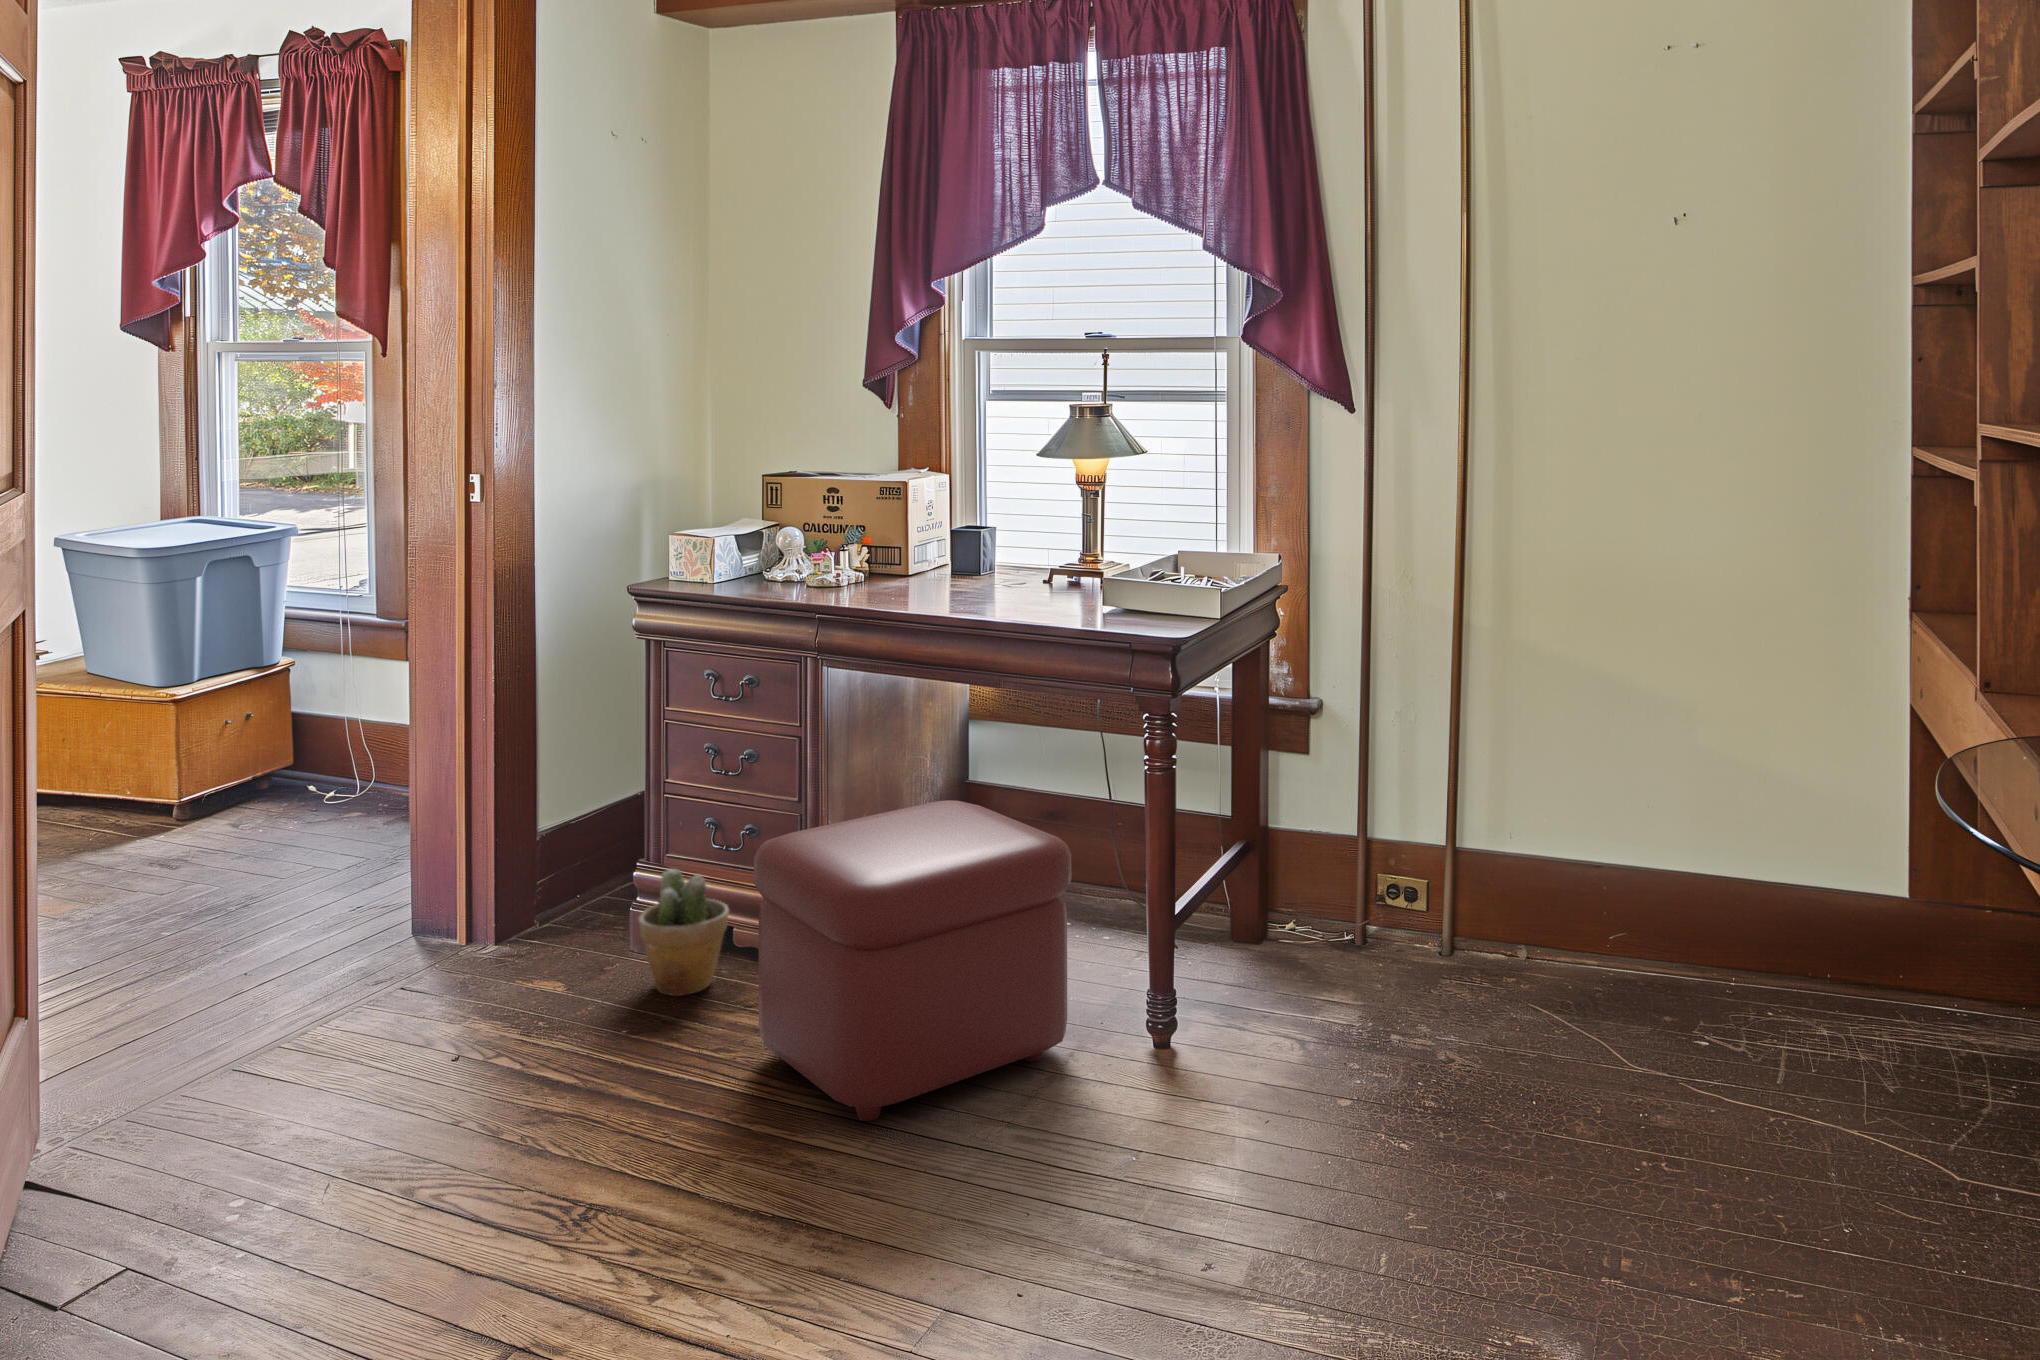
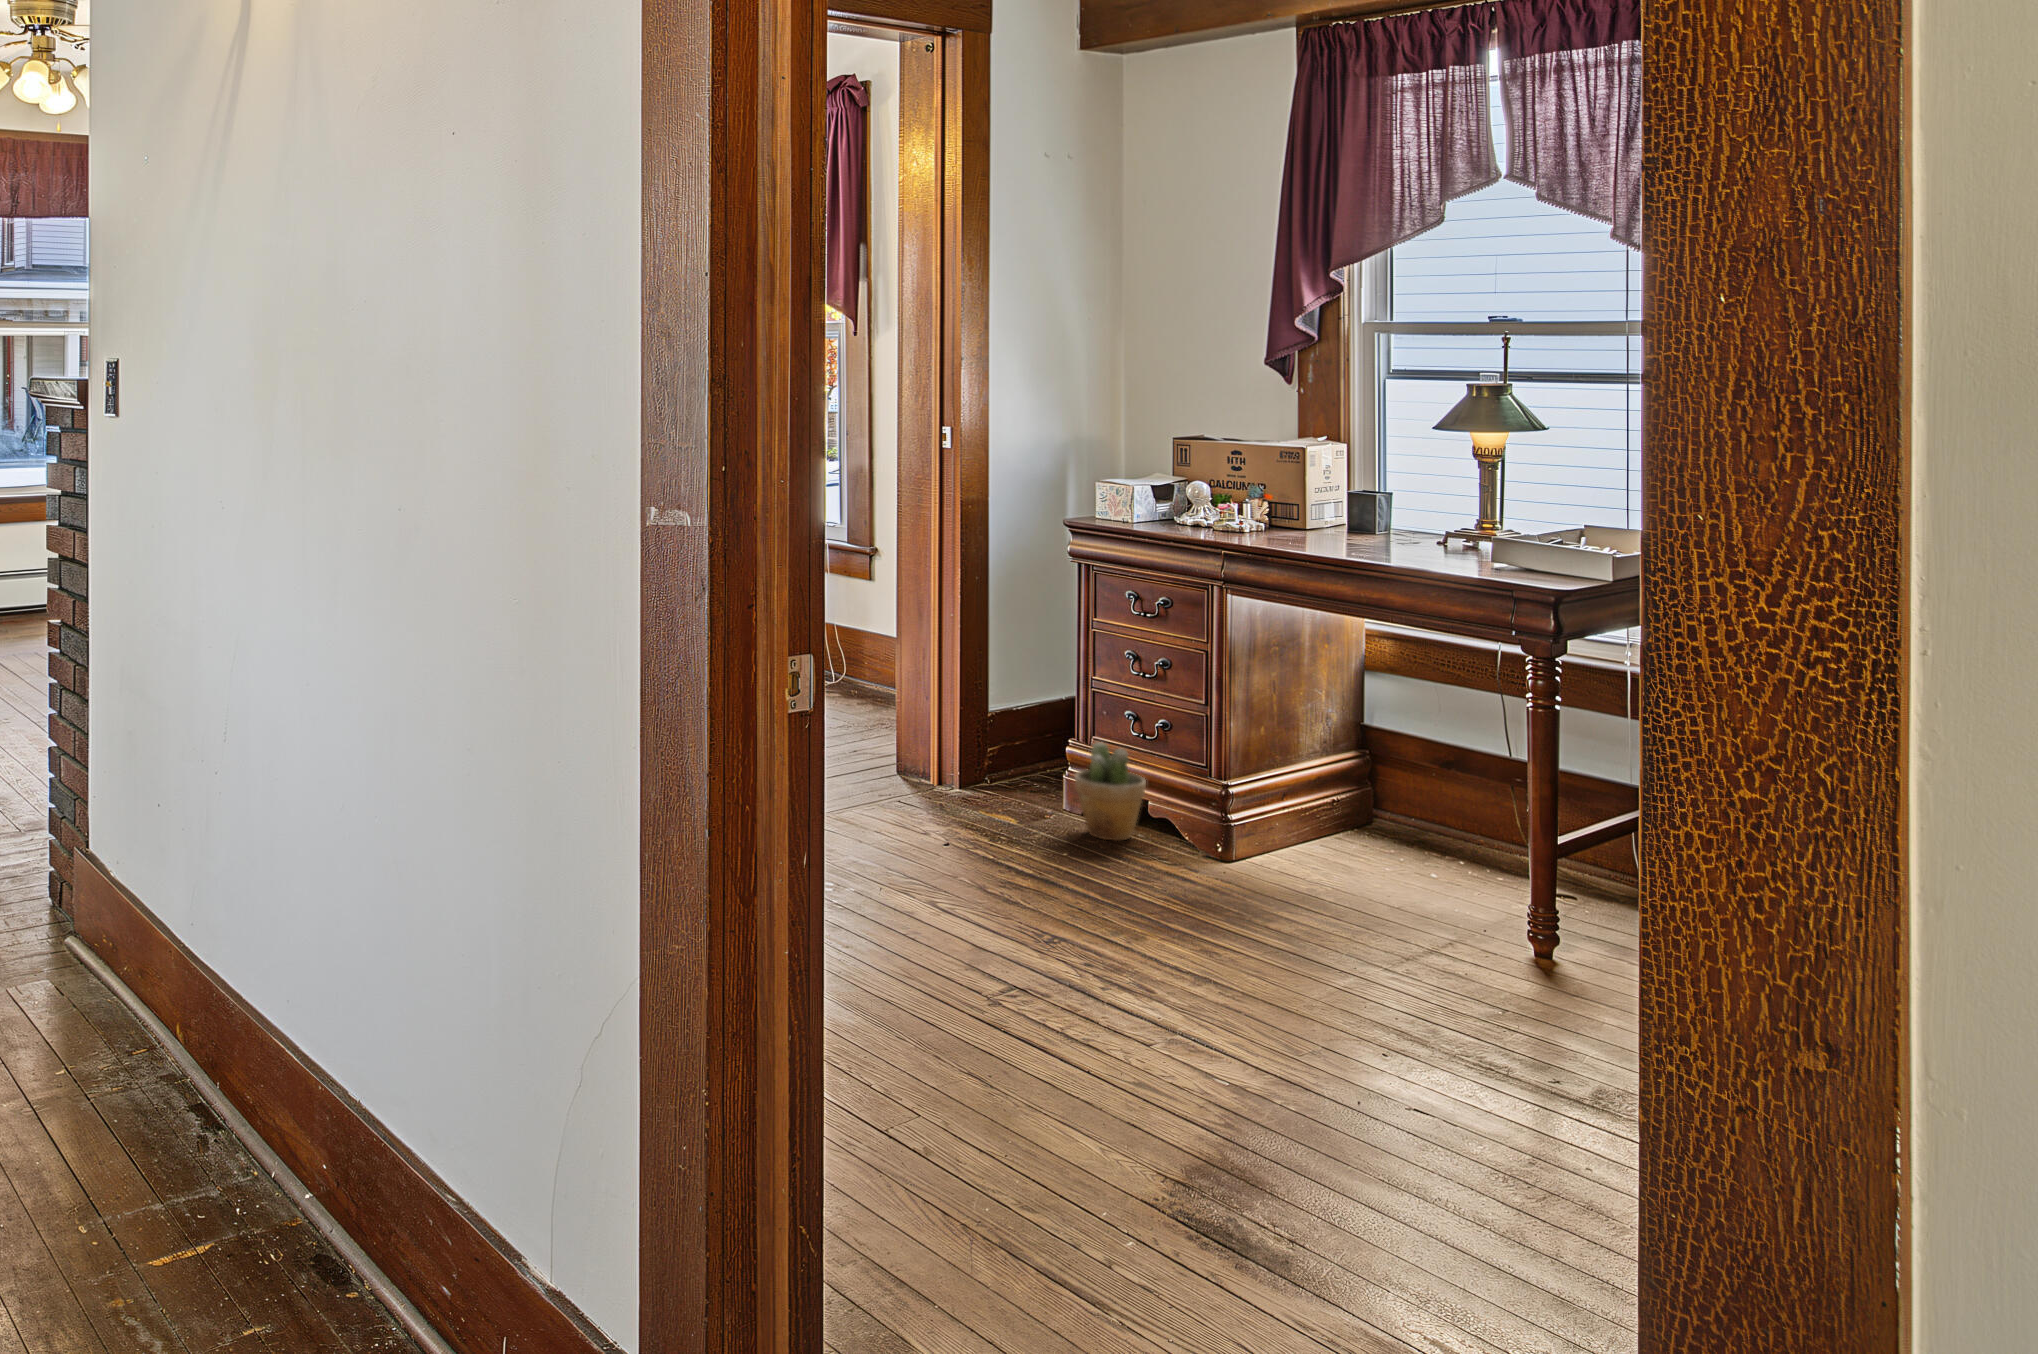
ottoman: present [754,800,1072,1121] -> none [1171,714,1453,938]

